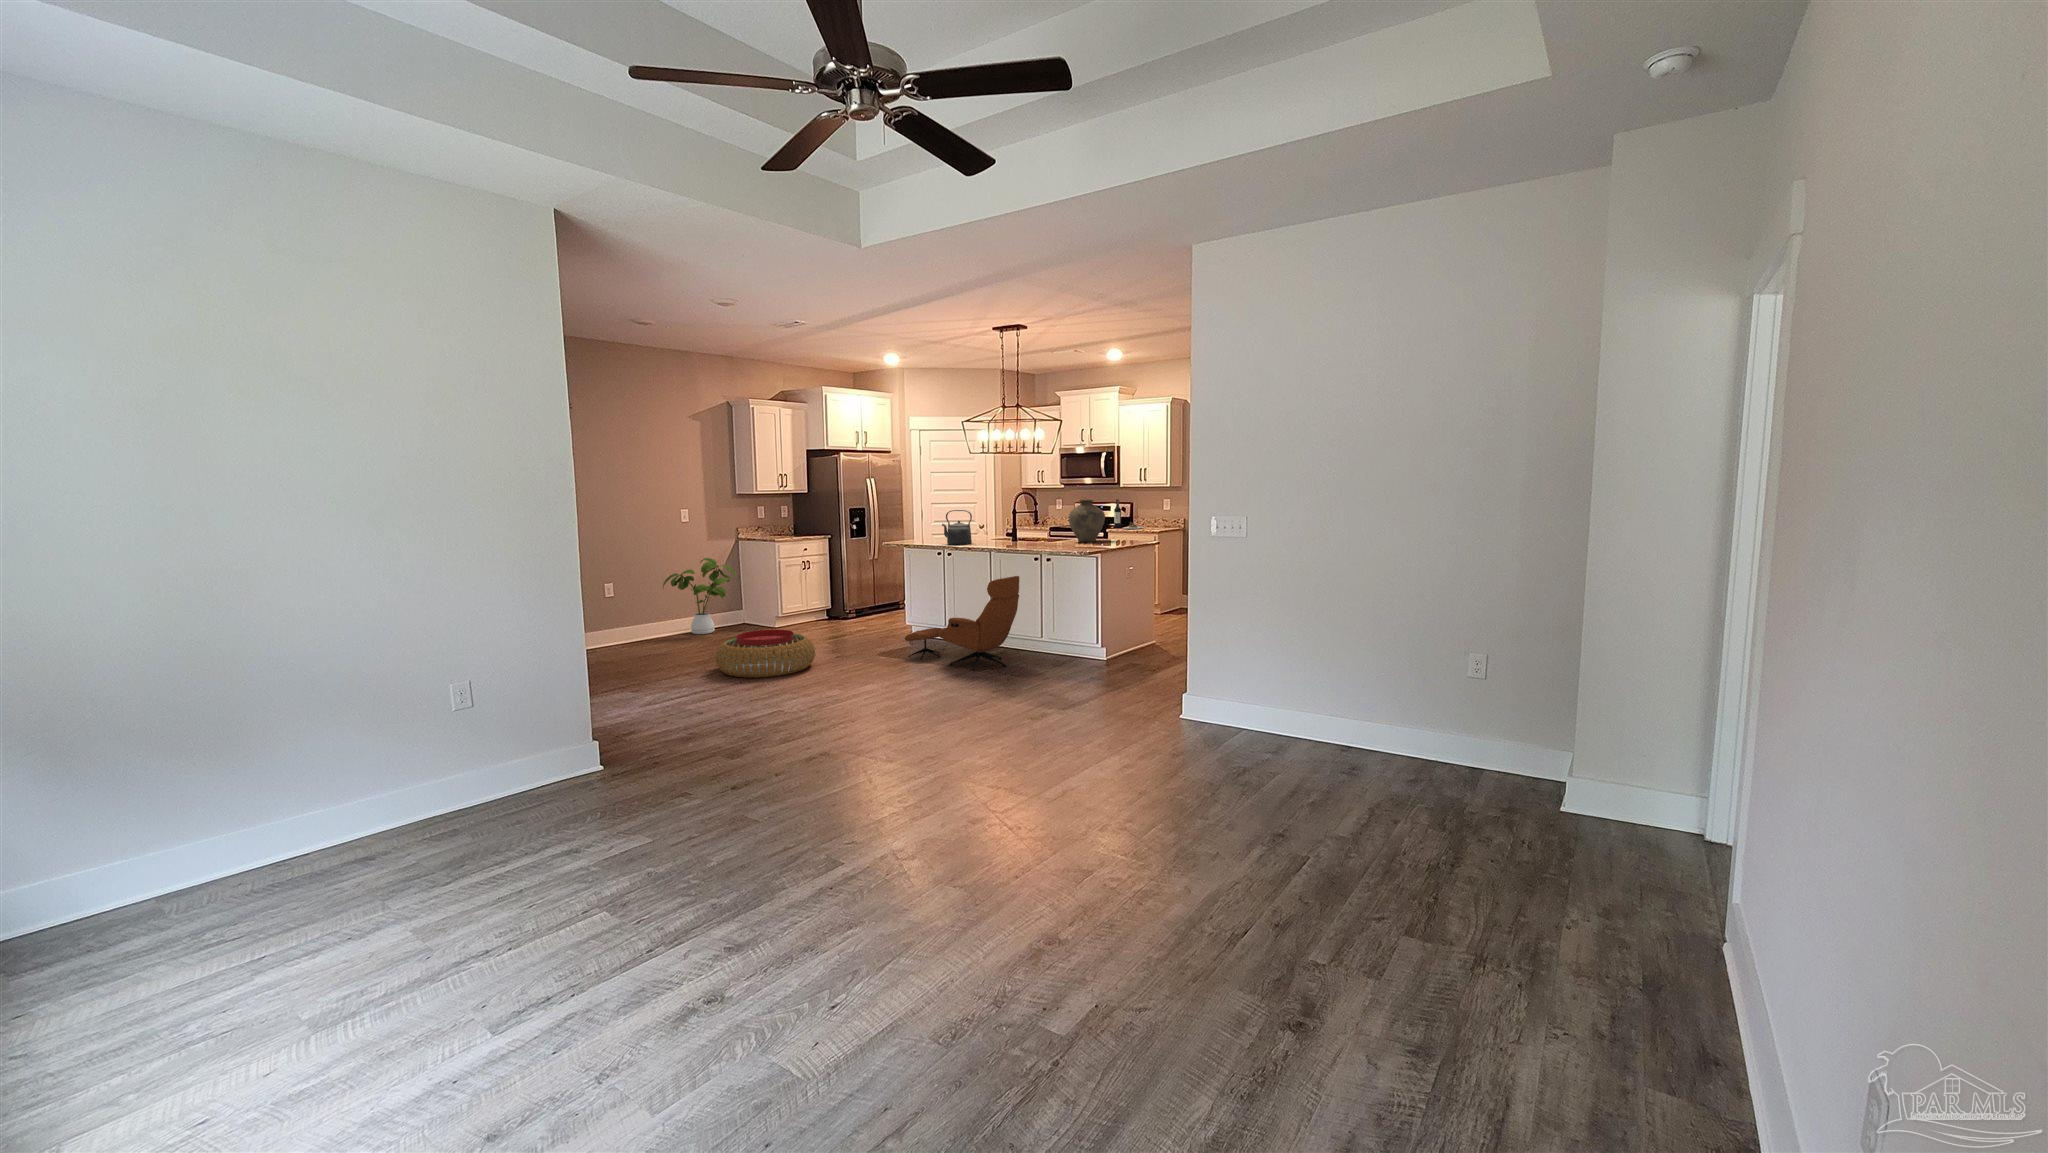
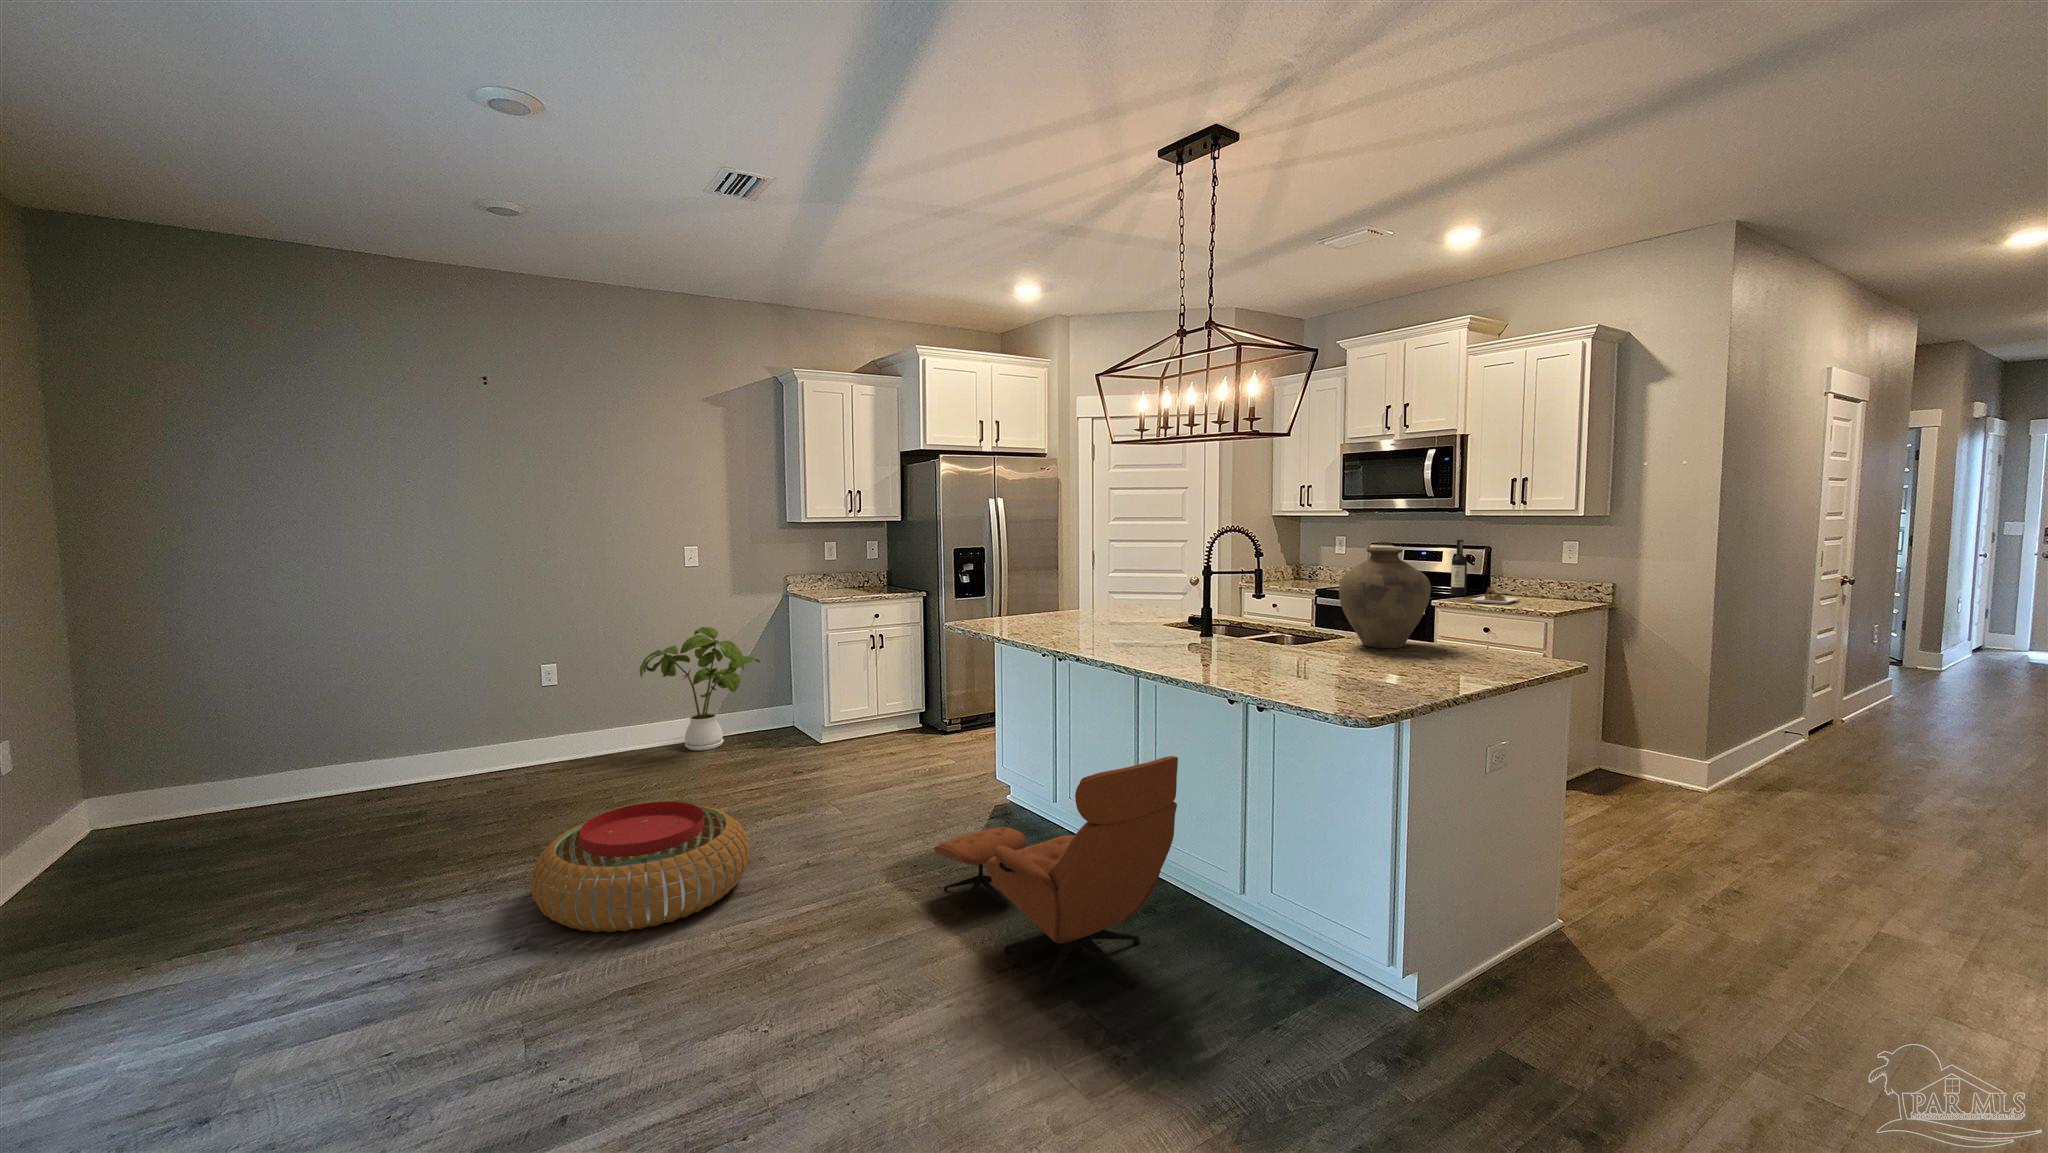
kettle: present [942,510,972,545] -> none [1080,560,1136,630]

